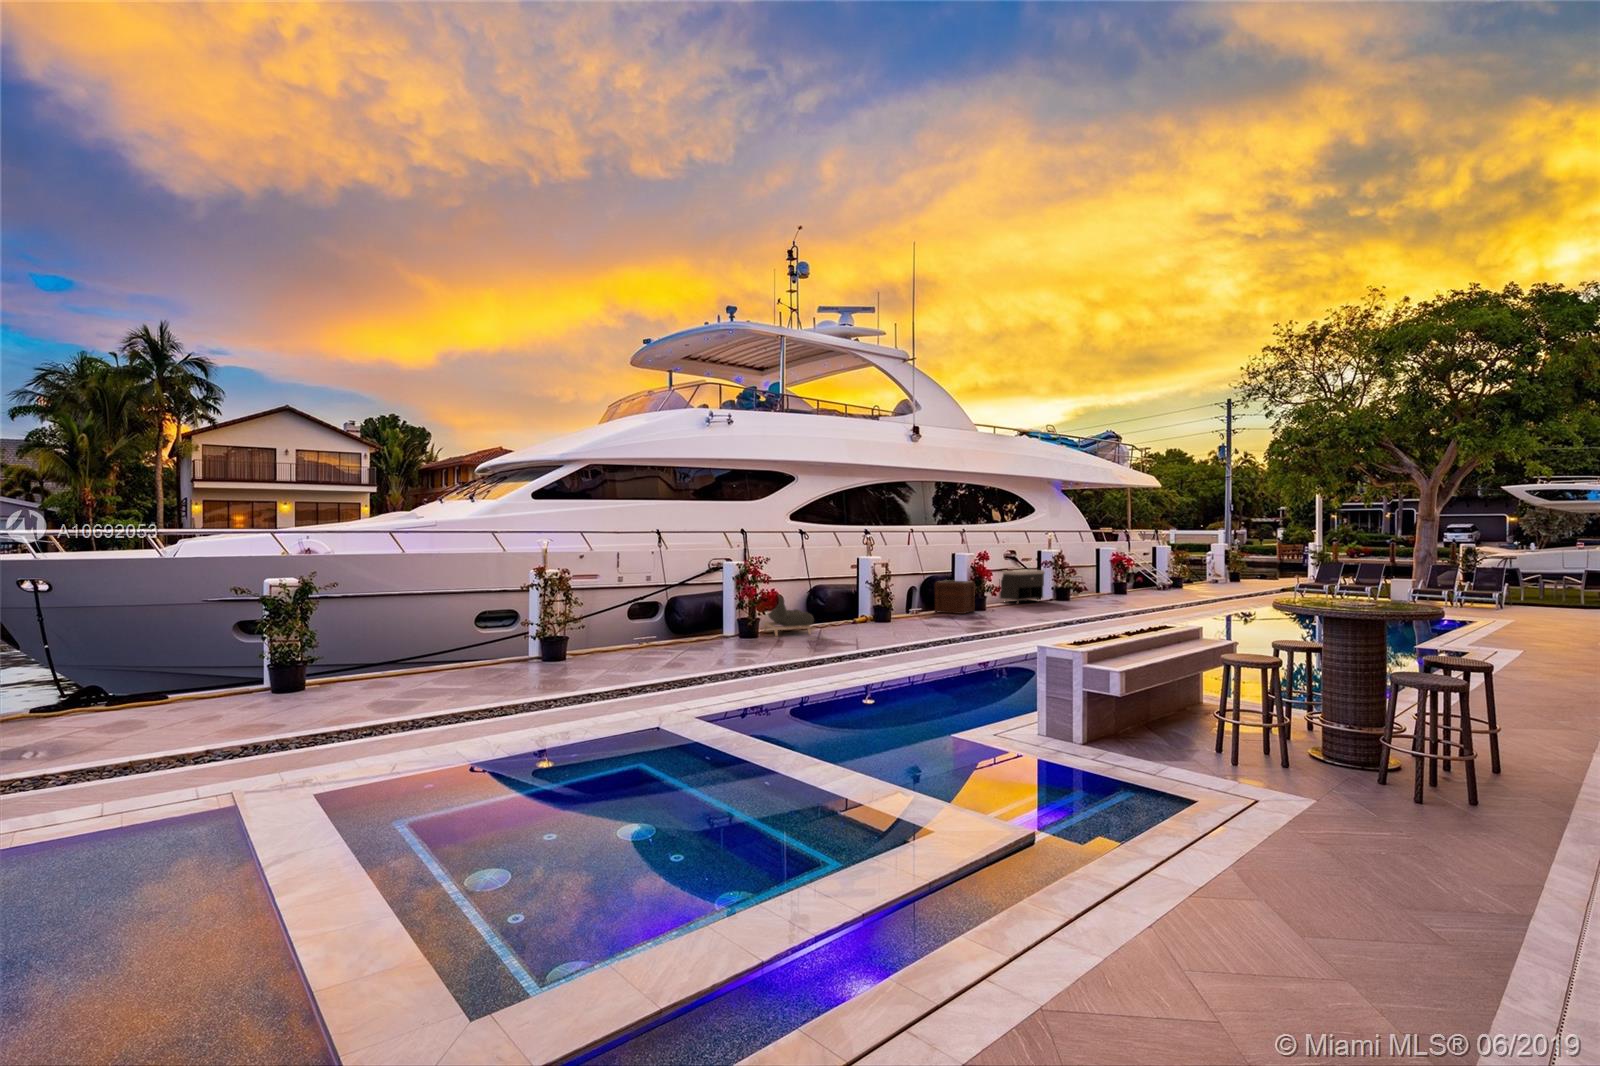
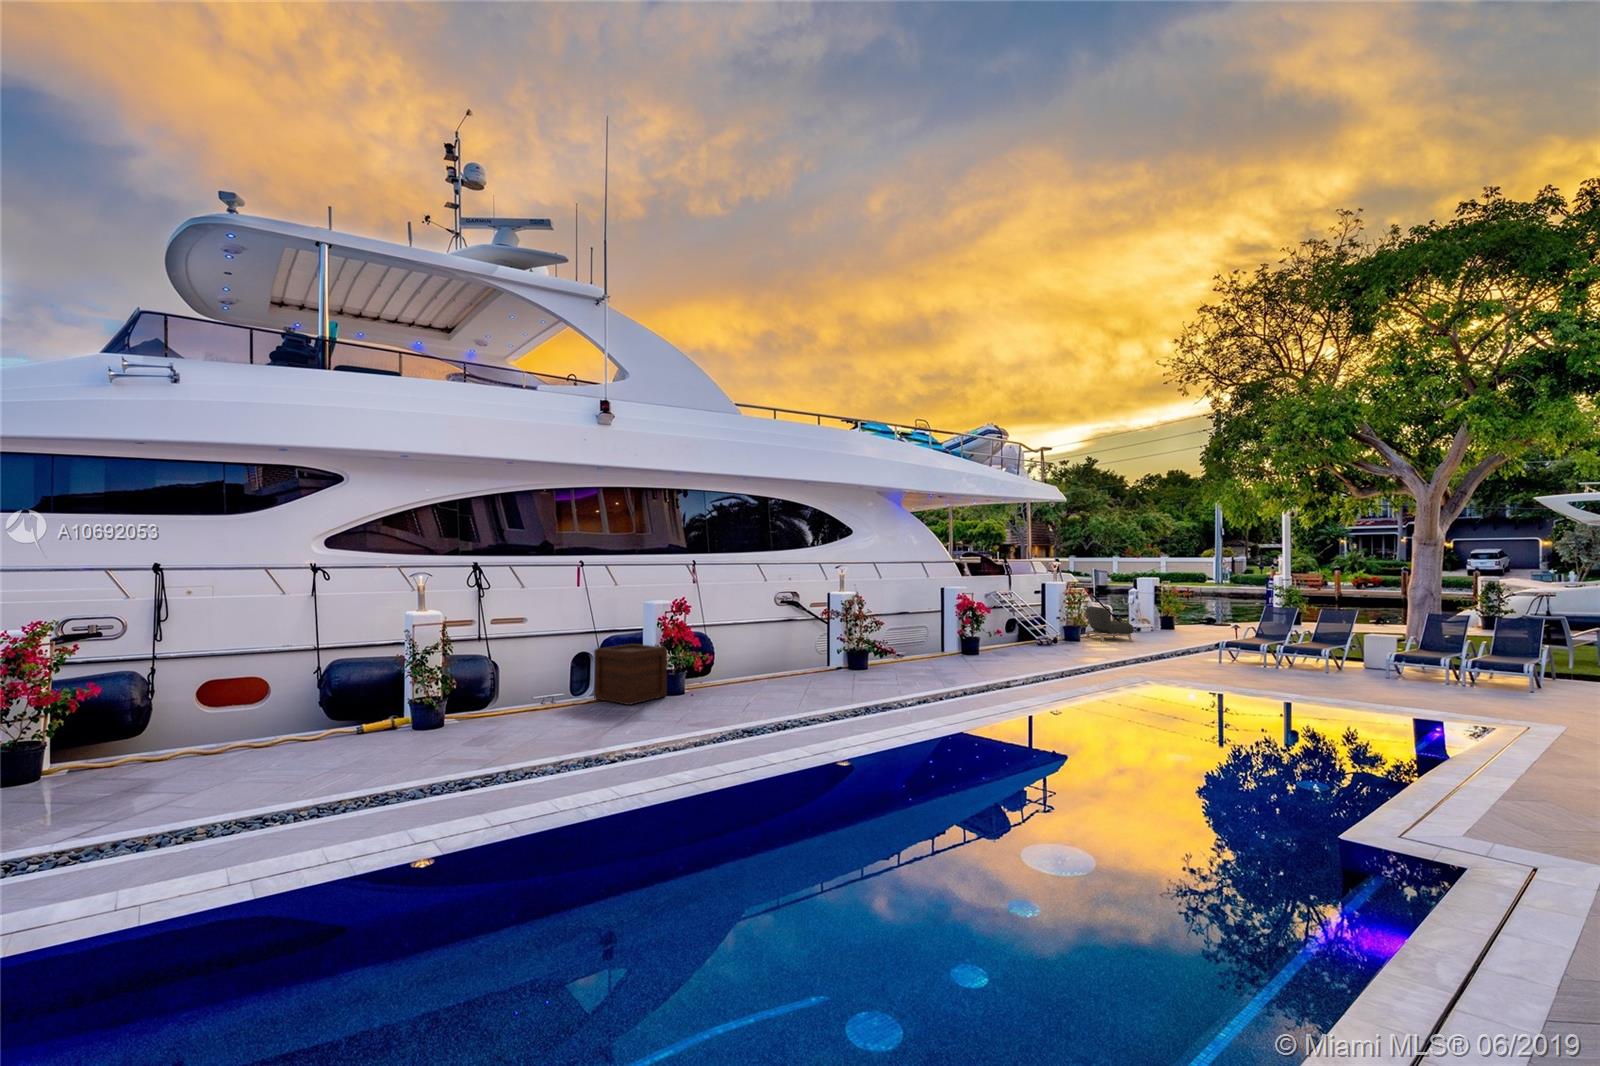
storage bench: present [999,570,1045,602] -> none [756,621,828,676]
armchair: present [764,596,814,636] -> present [1086,606,1134,642]

